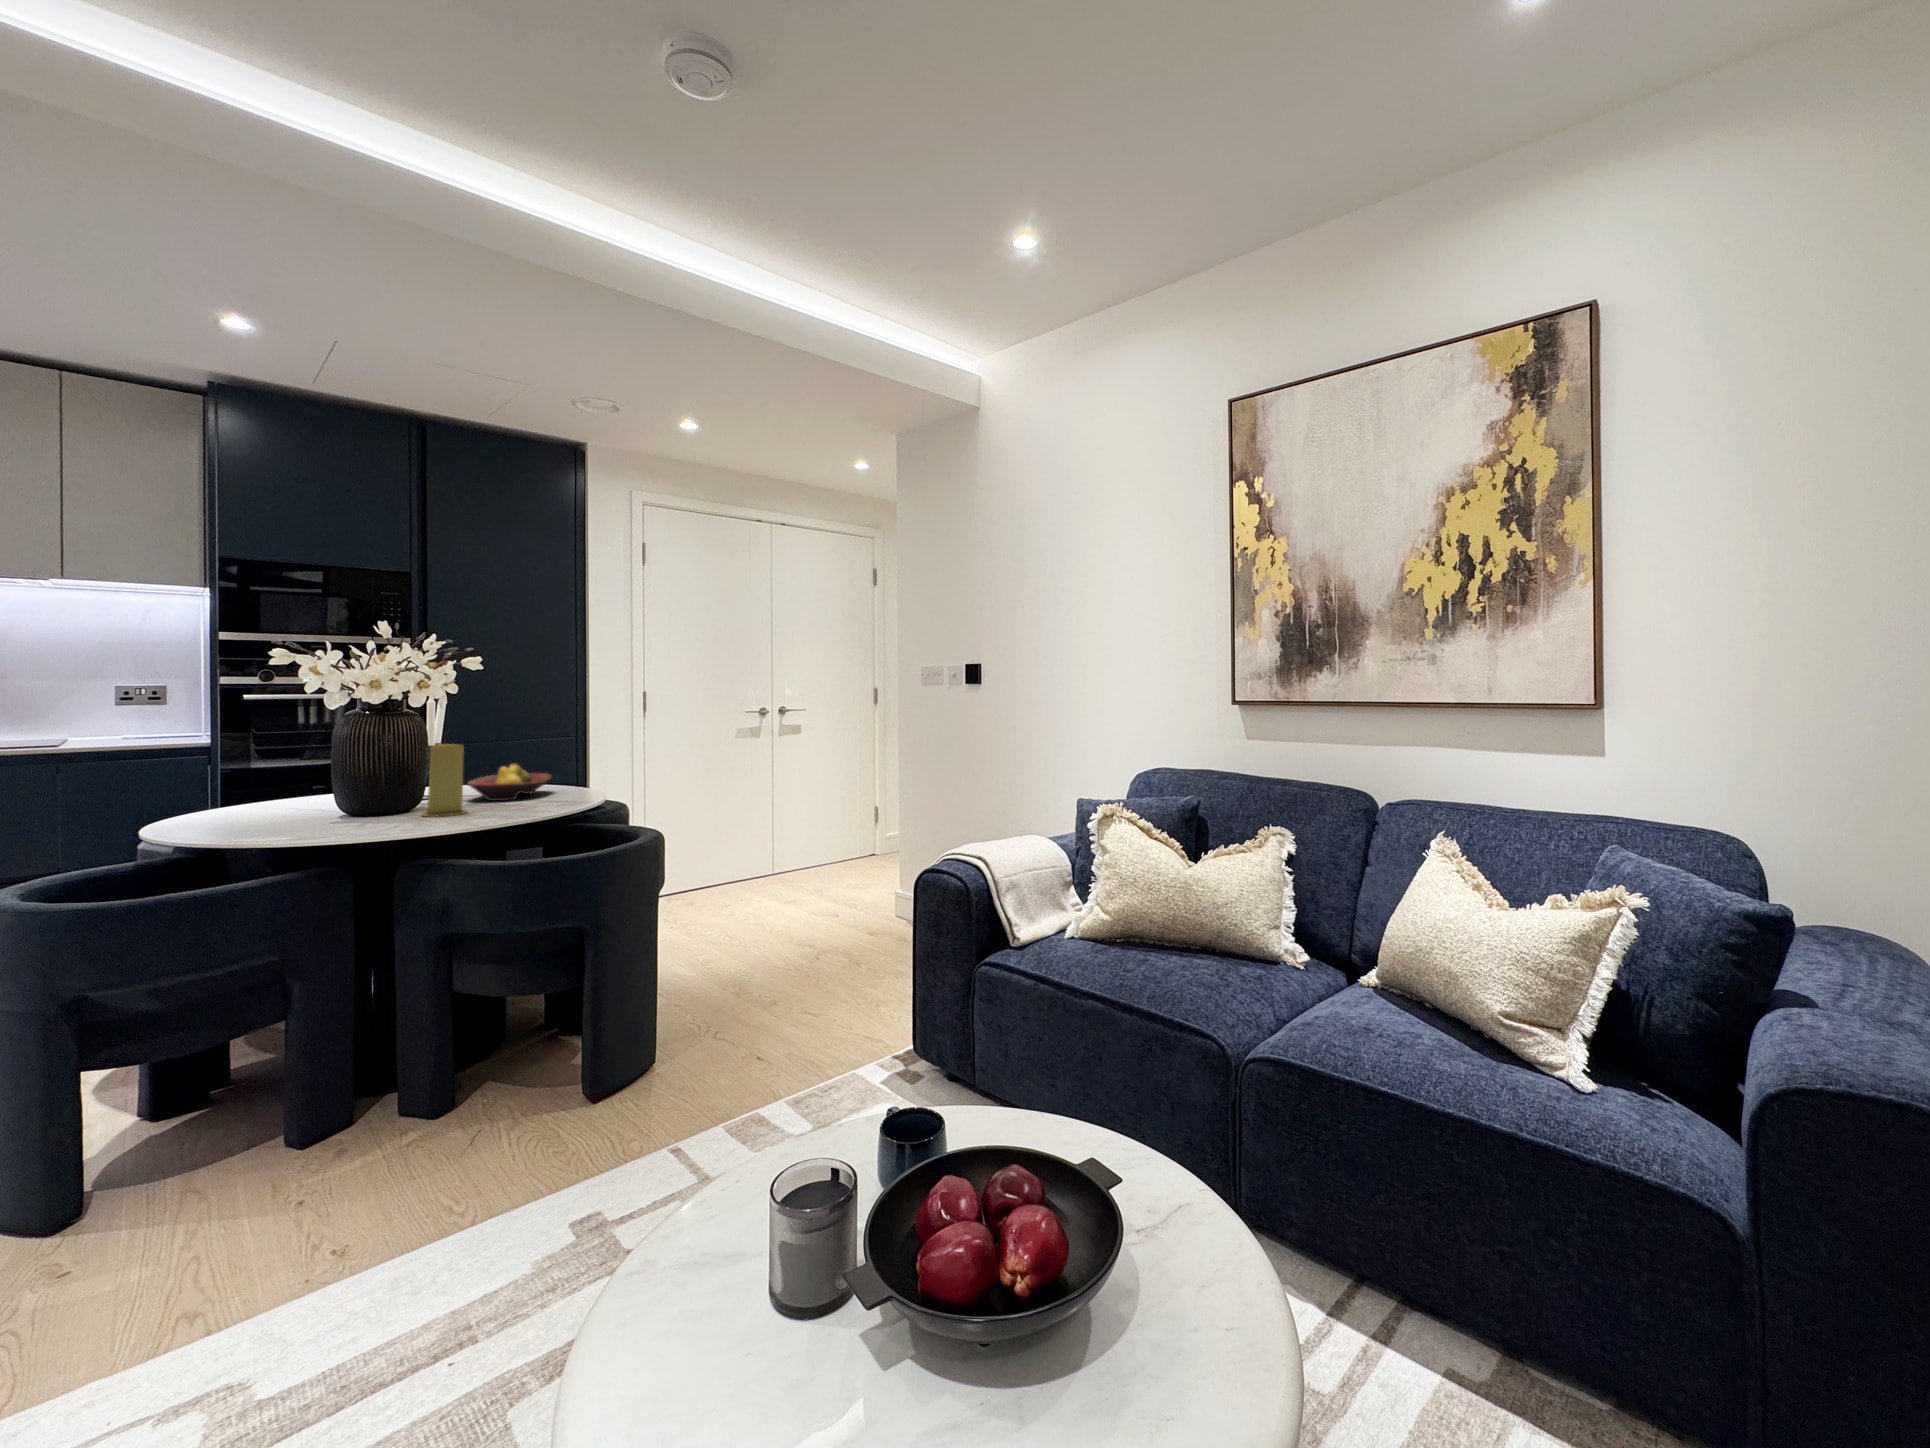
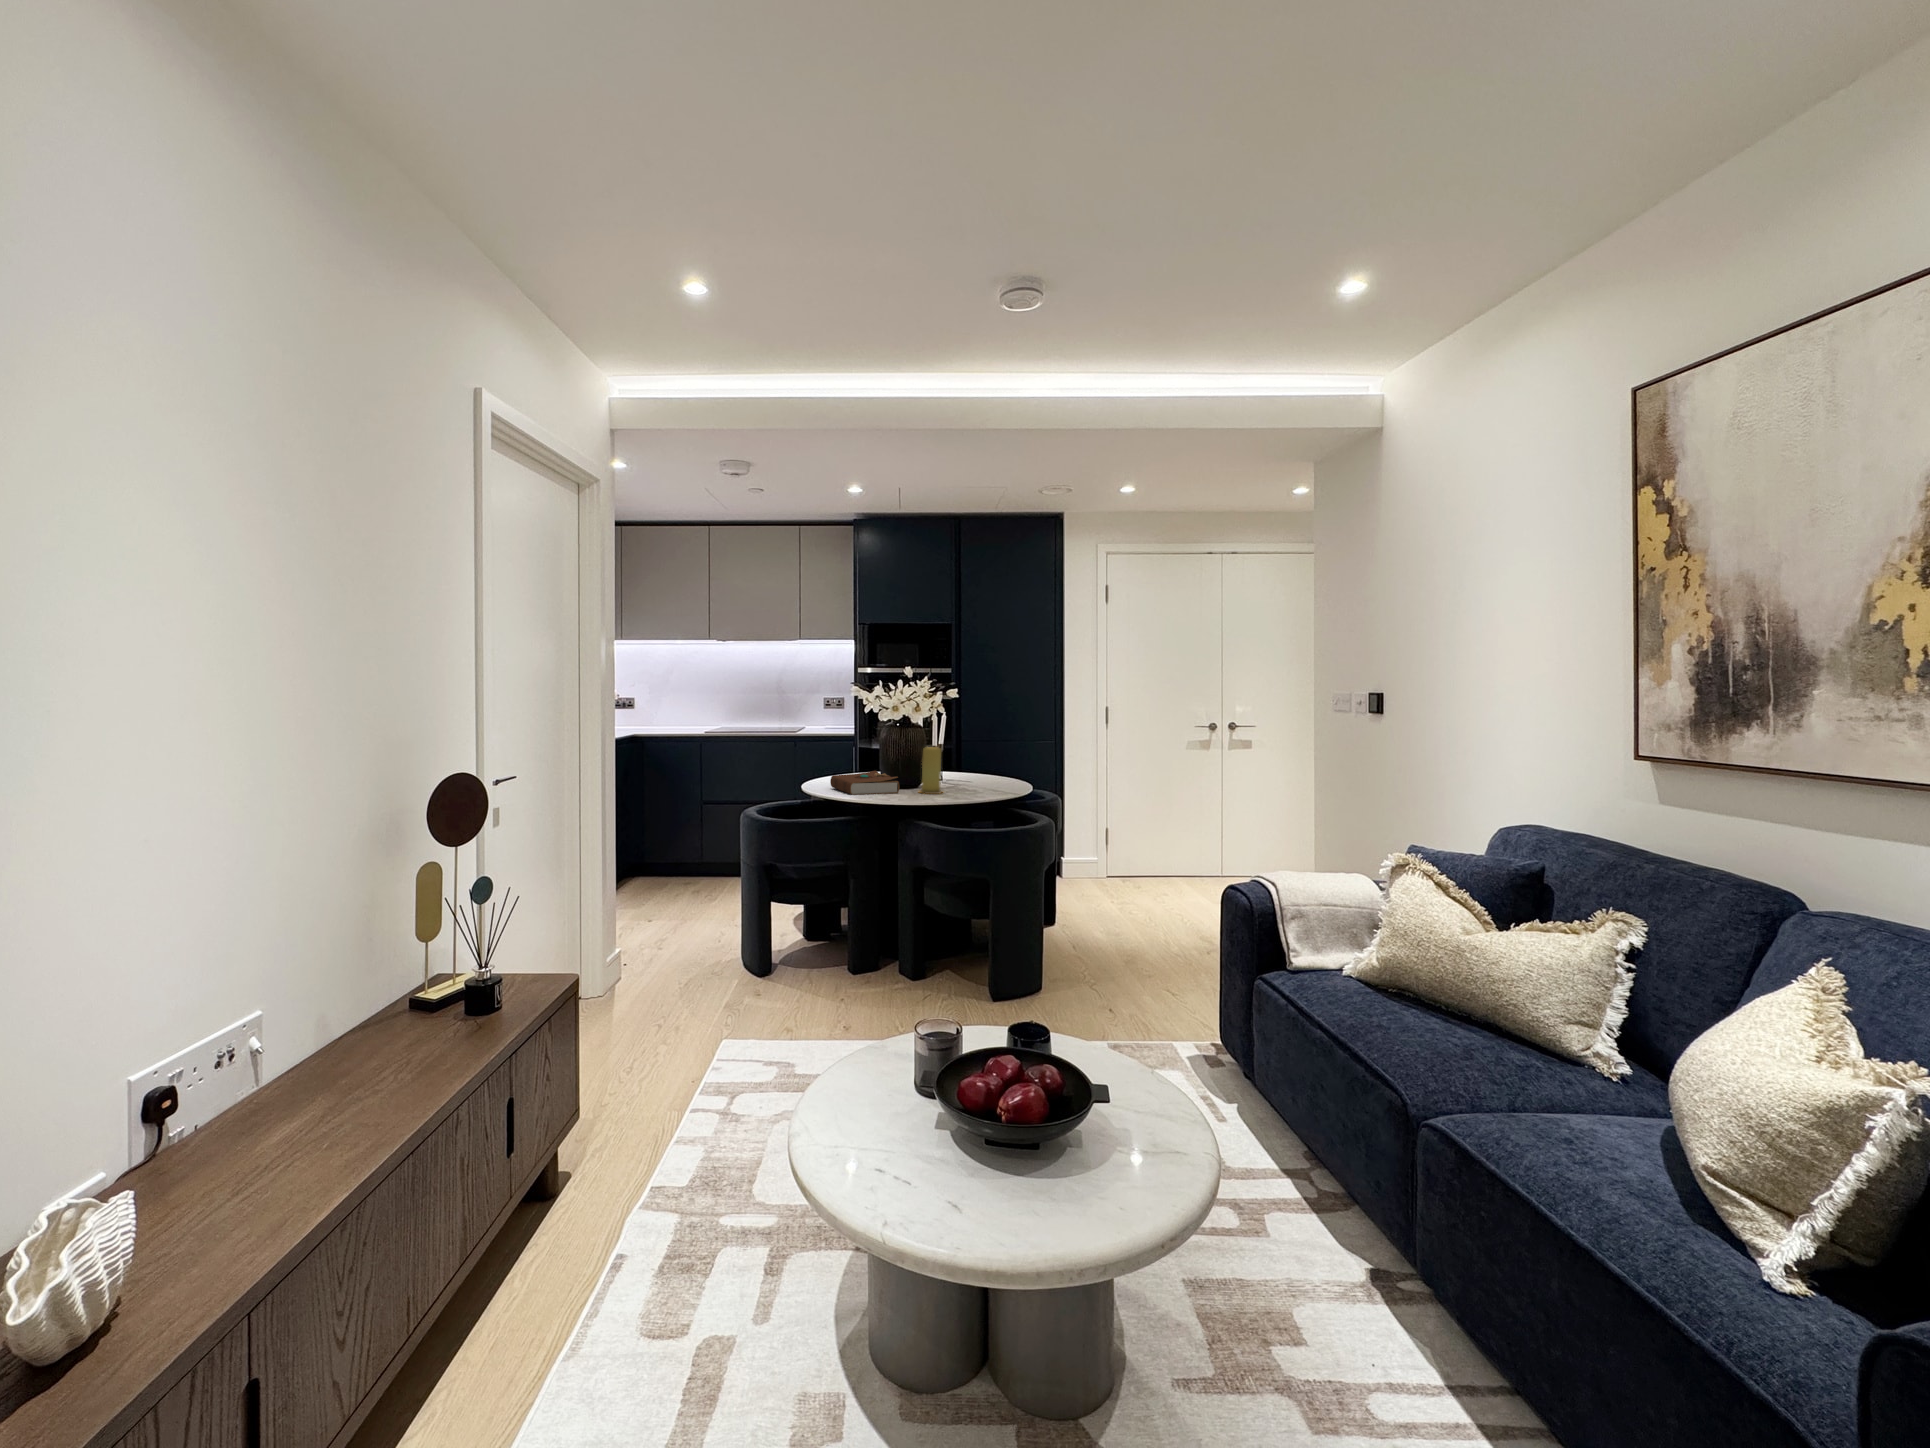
fruit bowl: present [468,764,551,801] -> none [957,762,1013,787]
book: none [224,791,388,833] -> present [830,771,899,795]

